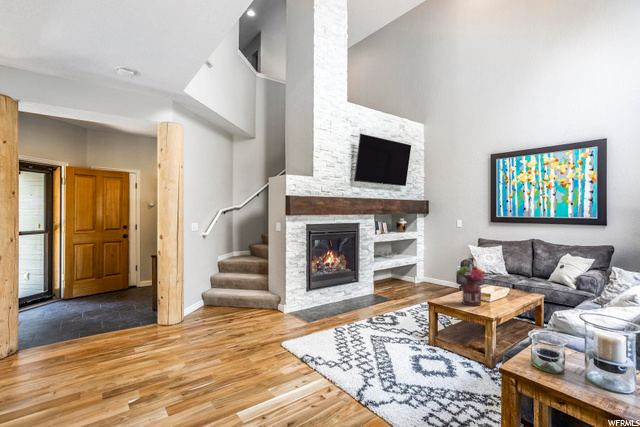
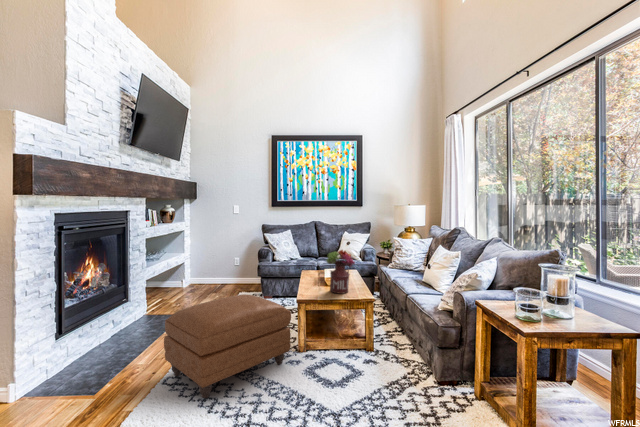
ottoman: none [335,287,410,345] -> present [164,294,291,398]

